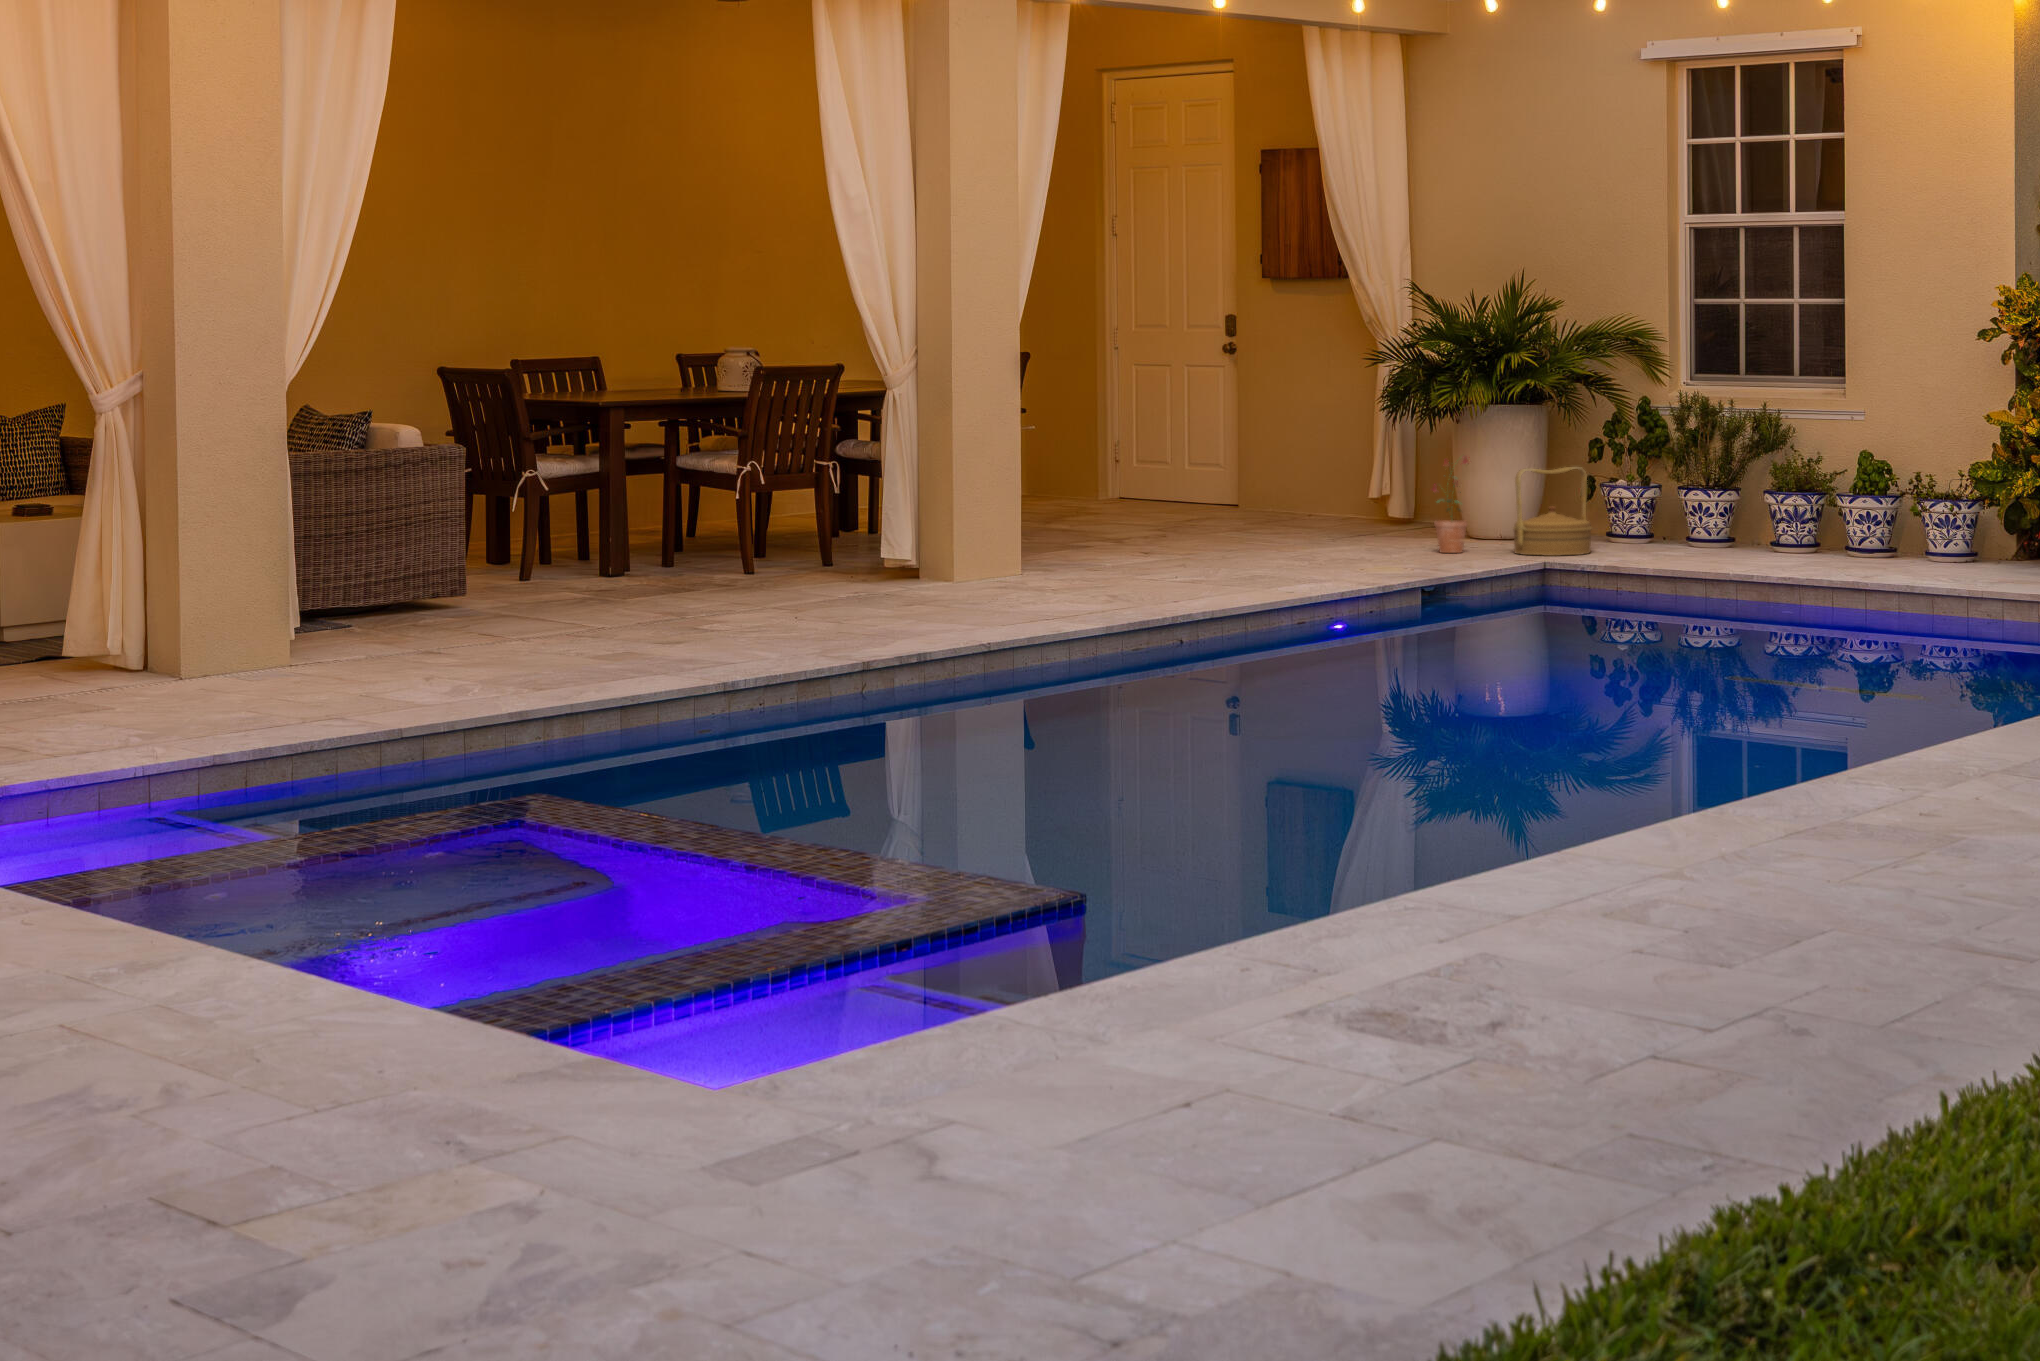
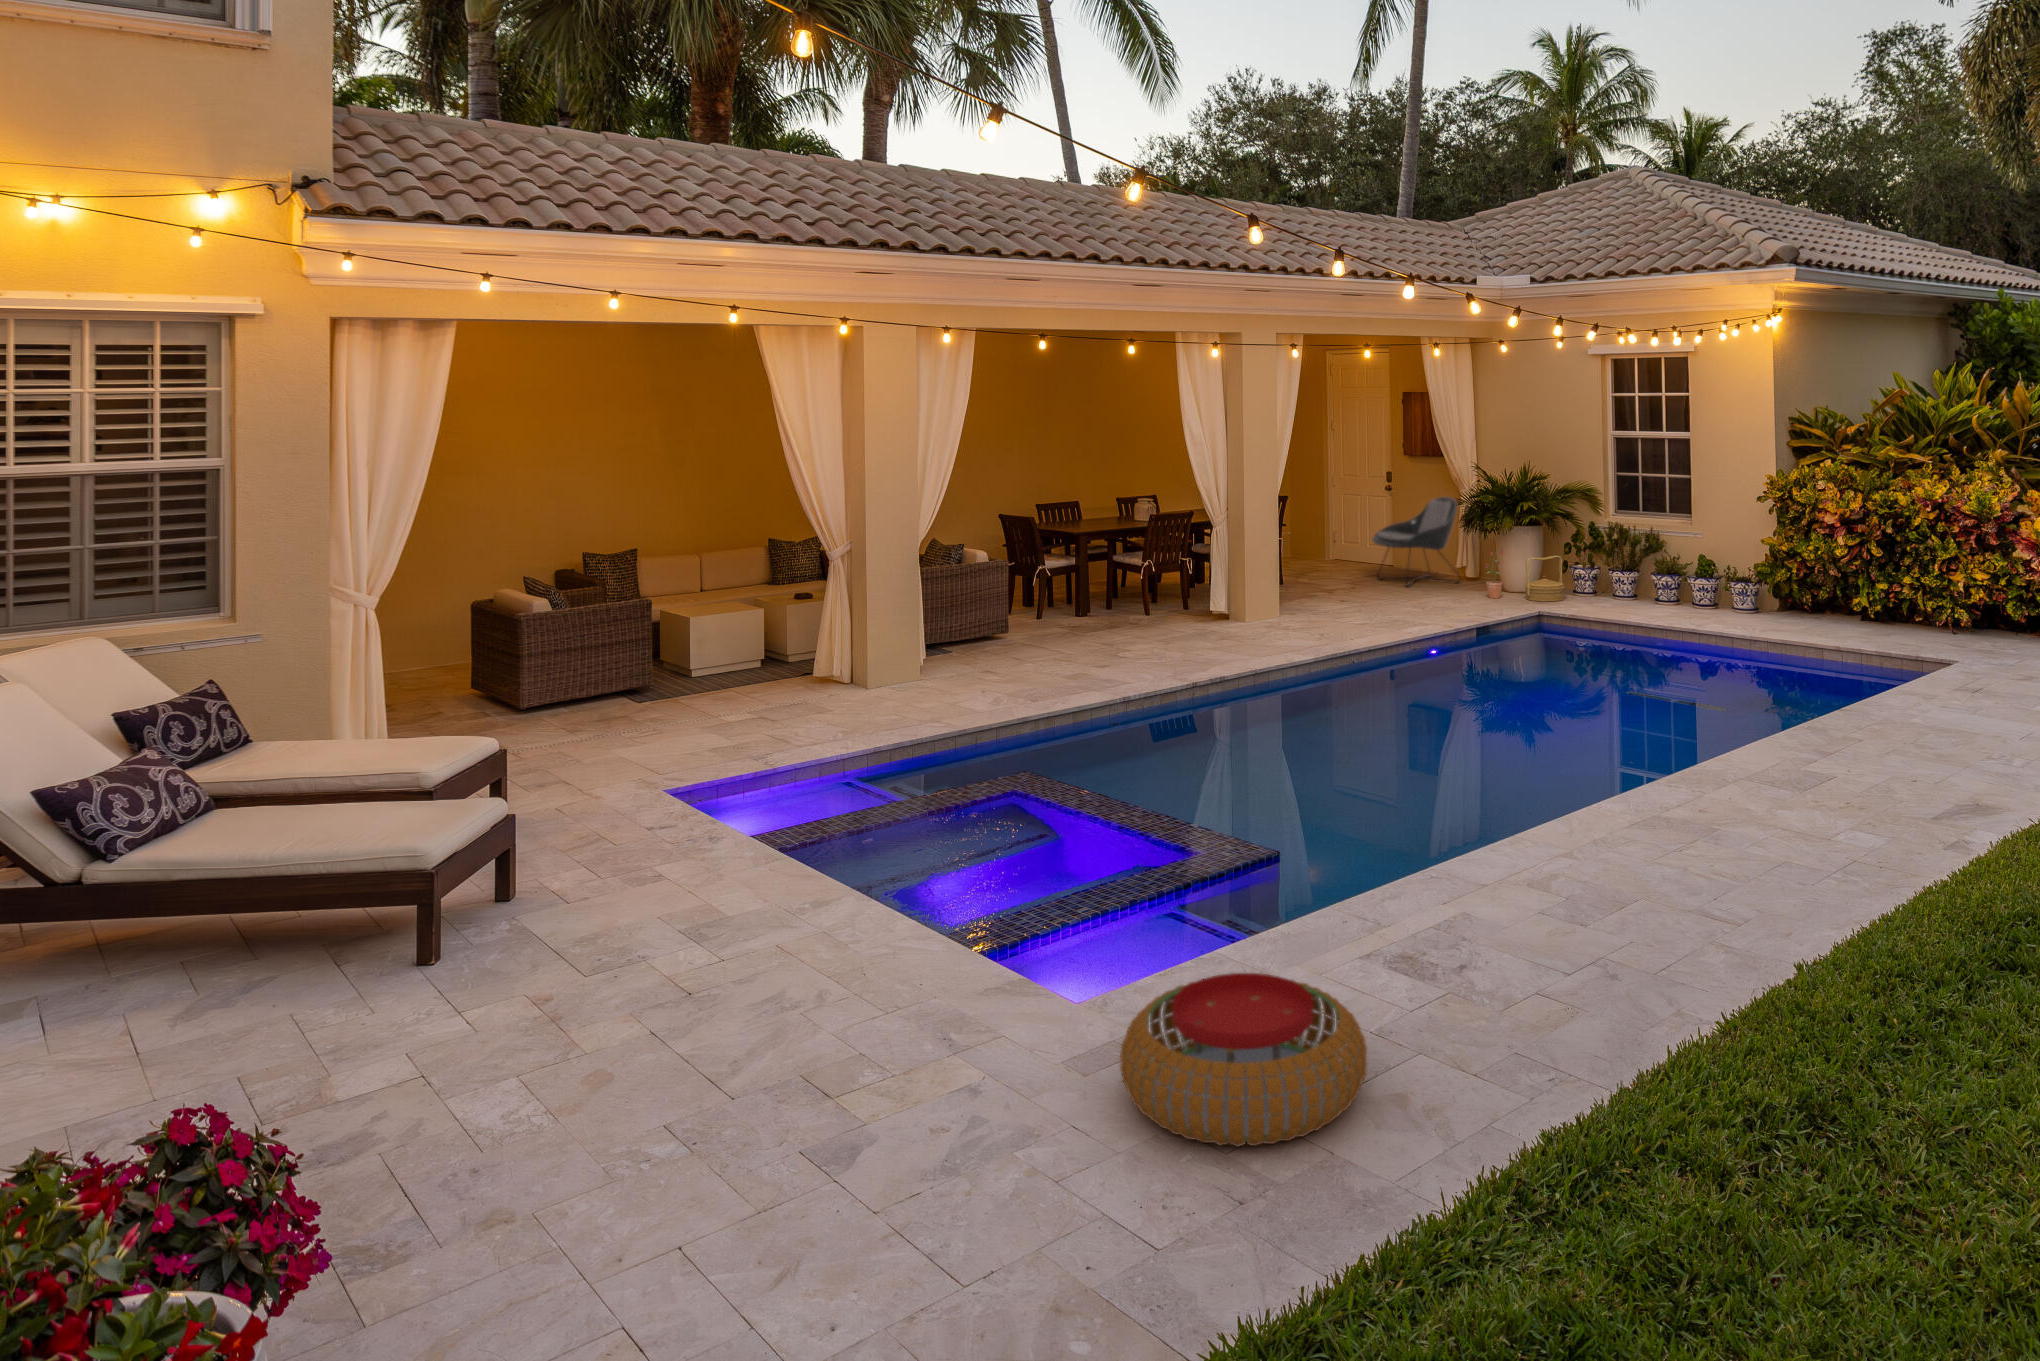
lounge chair: none [1197,367,1378,543] -> present [1372,497,1458,586]
pouf: none [863,911,1396,1198] -> present [1120,973,1367,1146]

